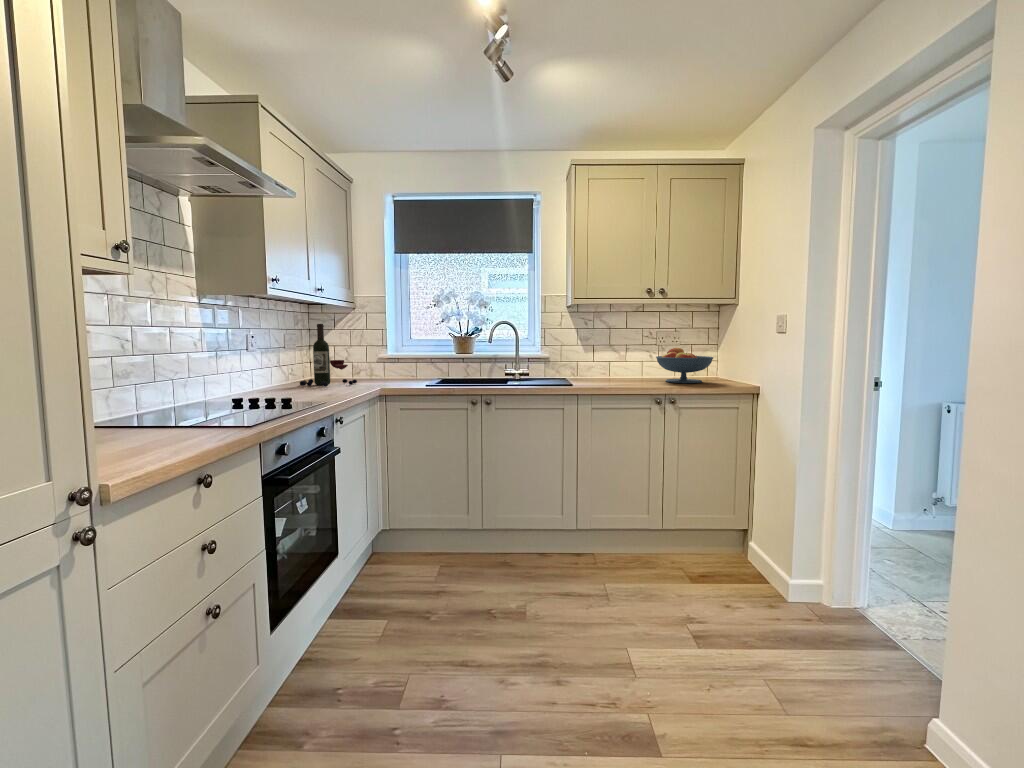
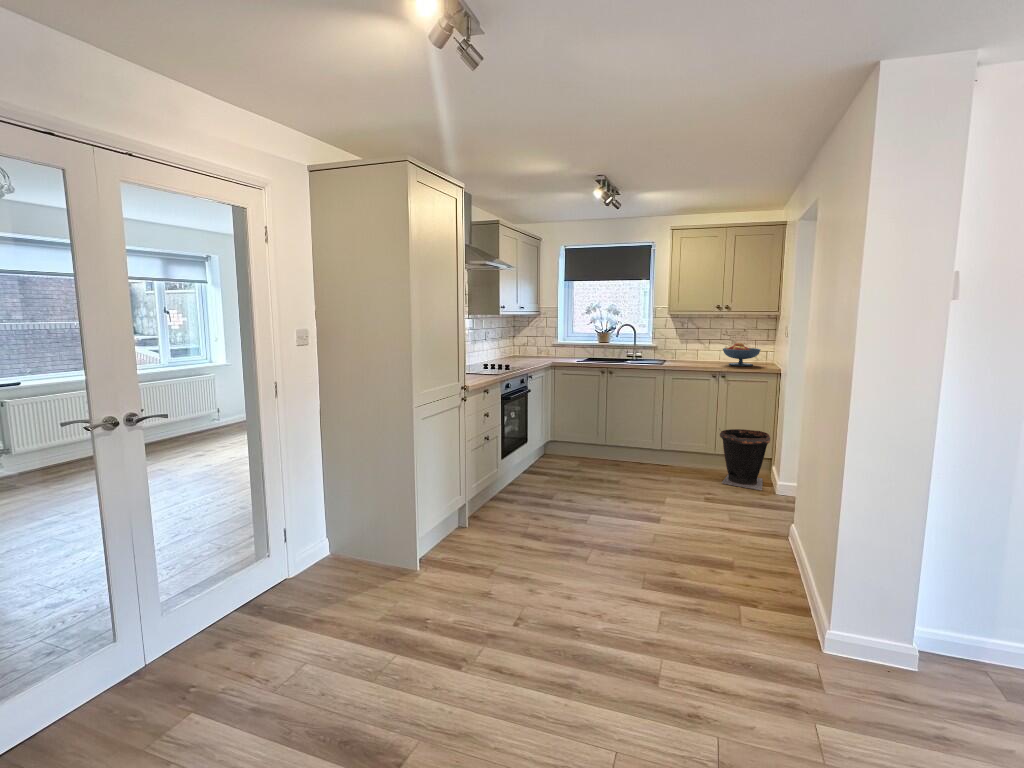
wine bottle: present [300,324,357,387] -> none [510,326,539,361]
waste bin: none [680,485,767,596] -> present [720,429,770,490]

